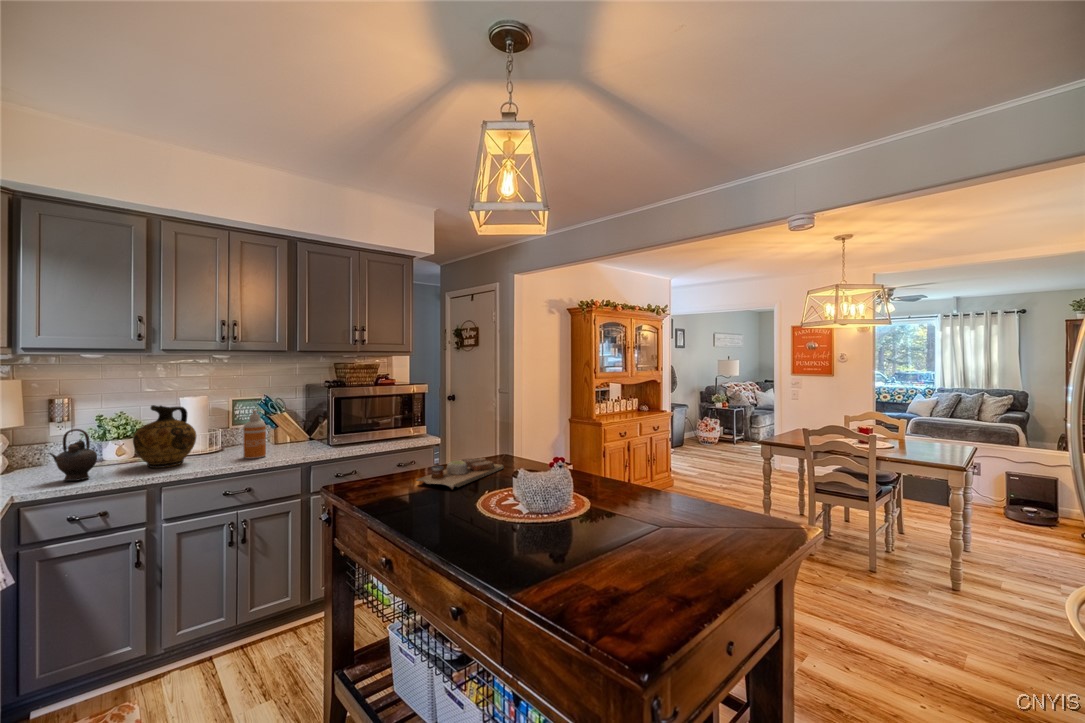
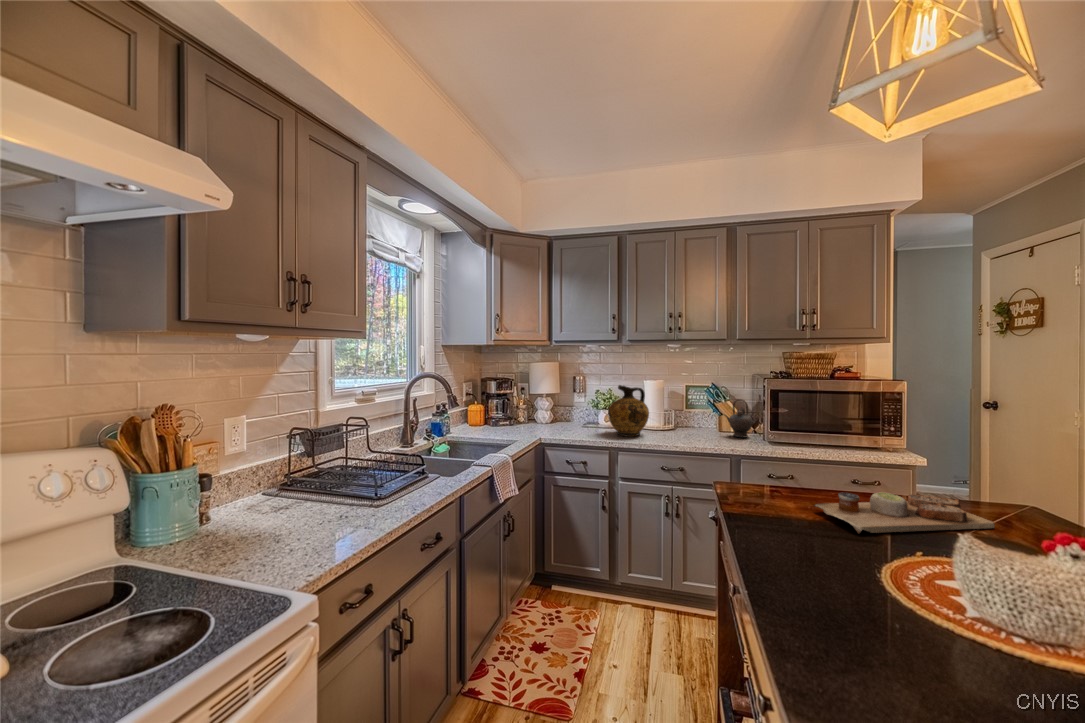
soap dispenser: present [243,410,266,459] -> none [684,395,702,442]
teapot: present [48,429,97,481] -> present [725,399,753,437]

